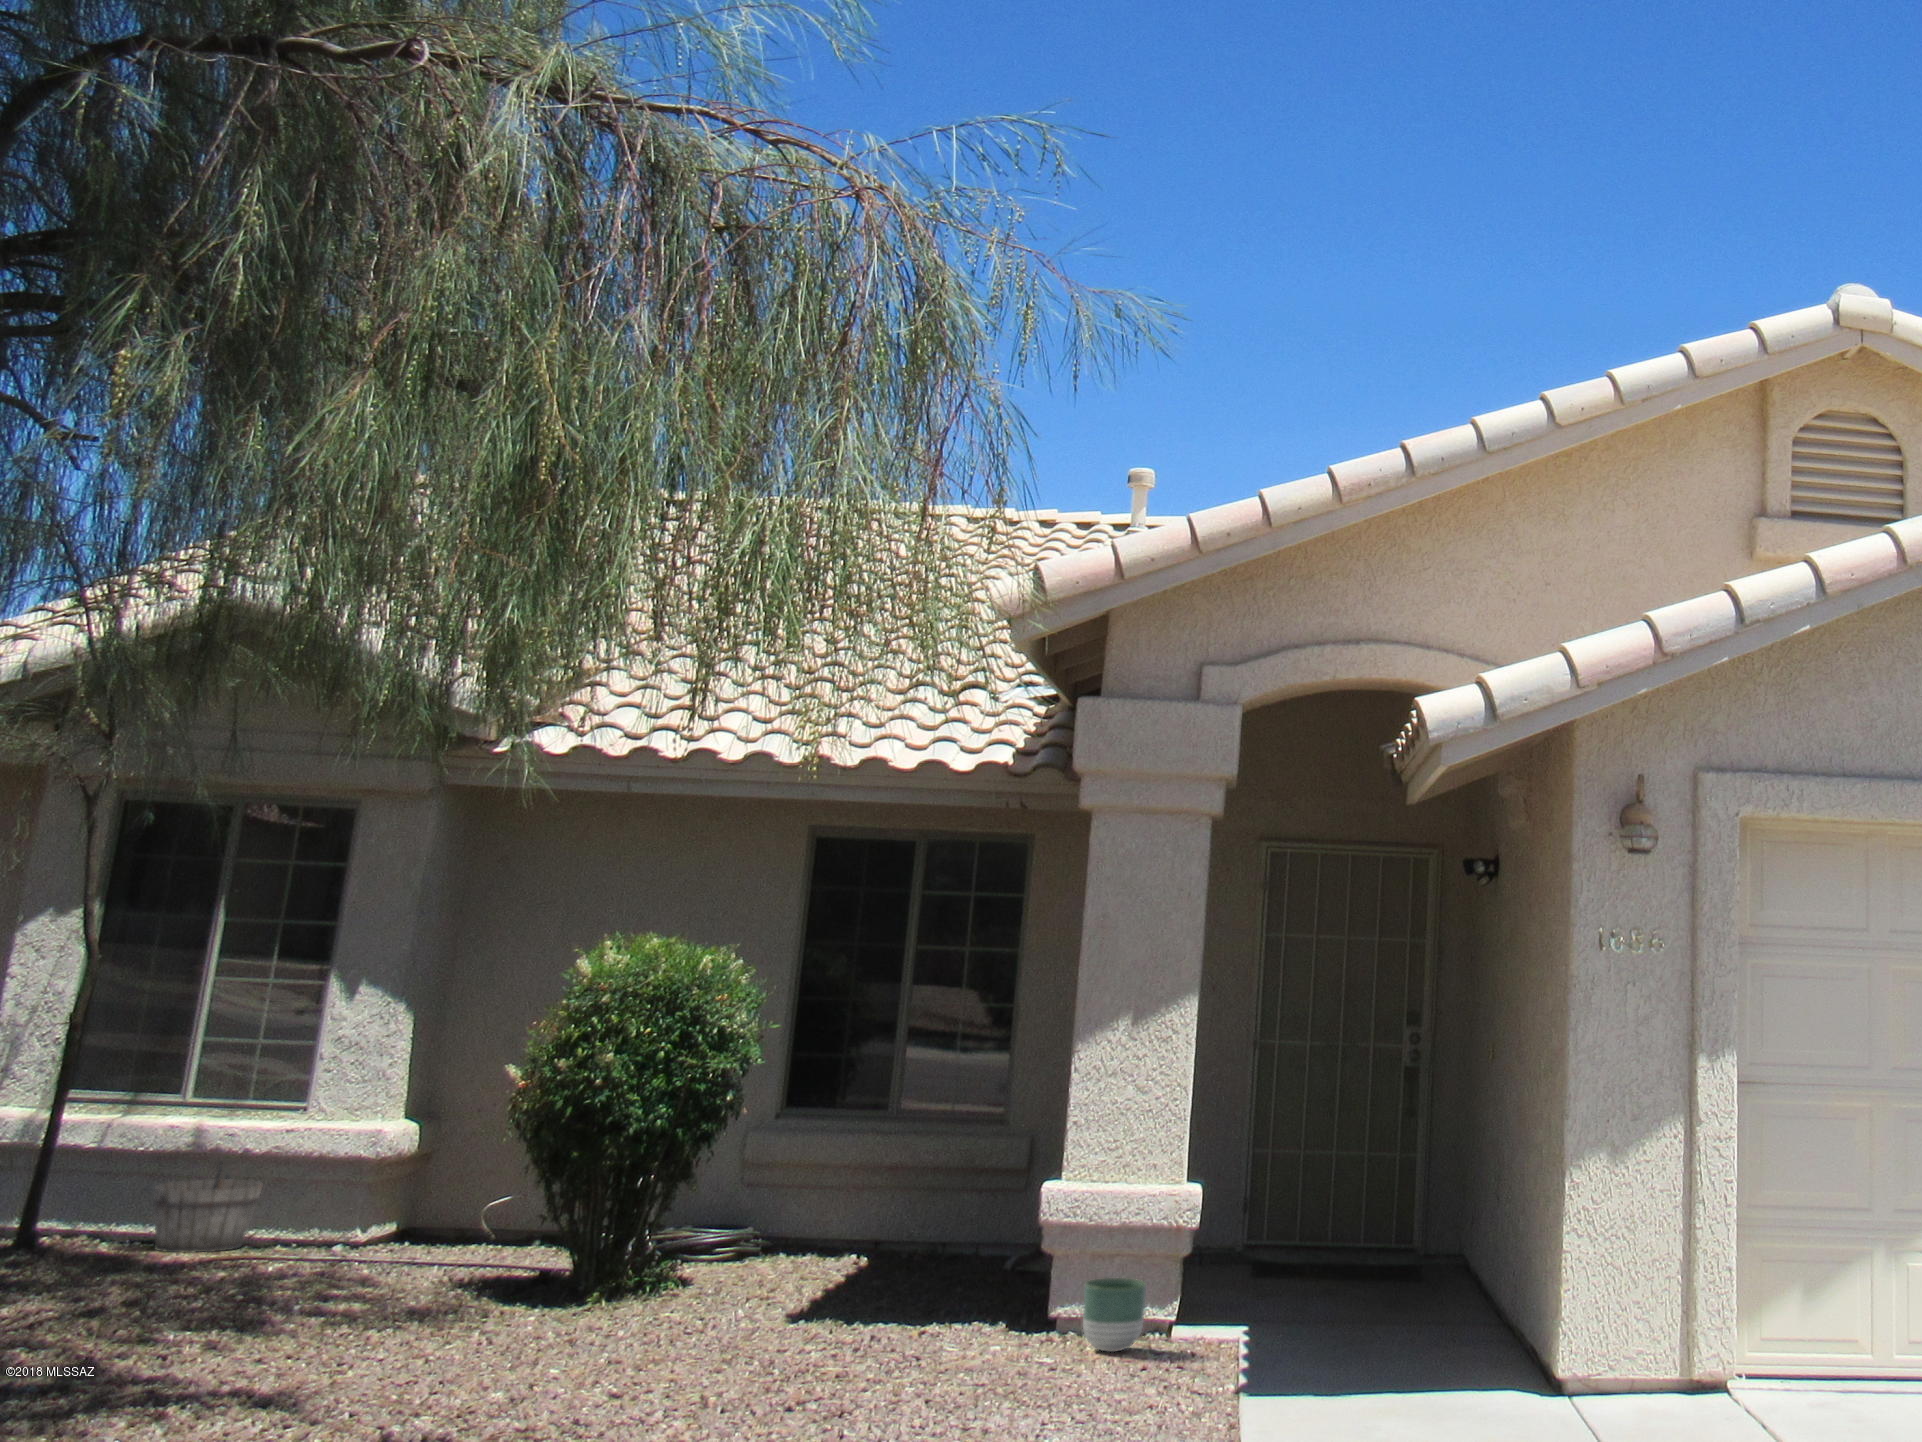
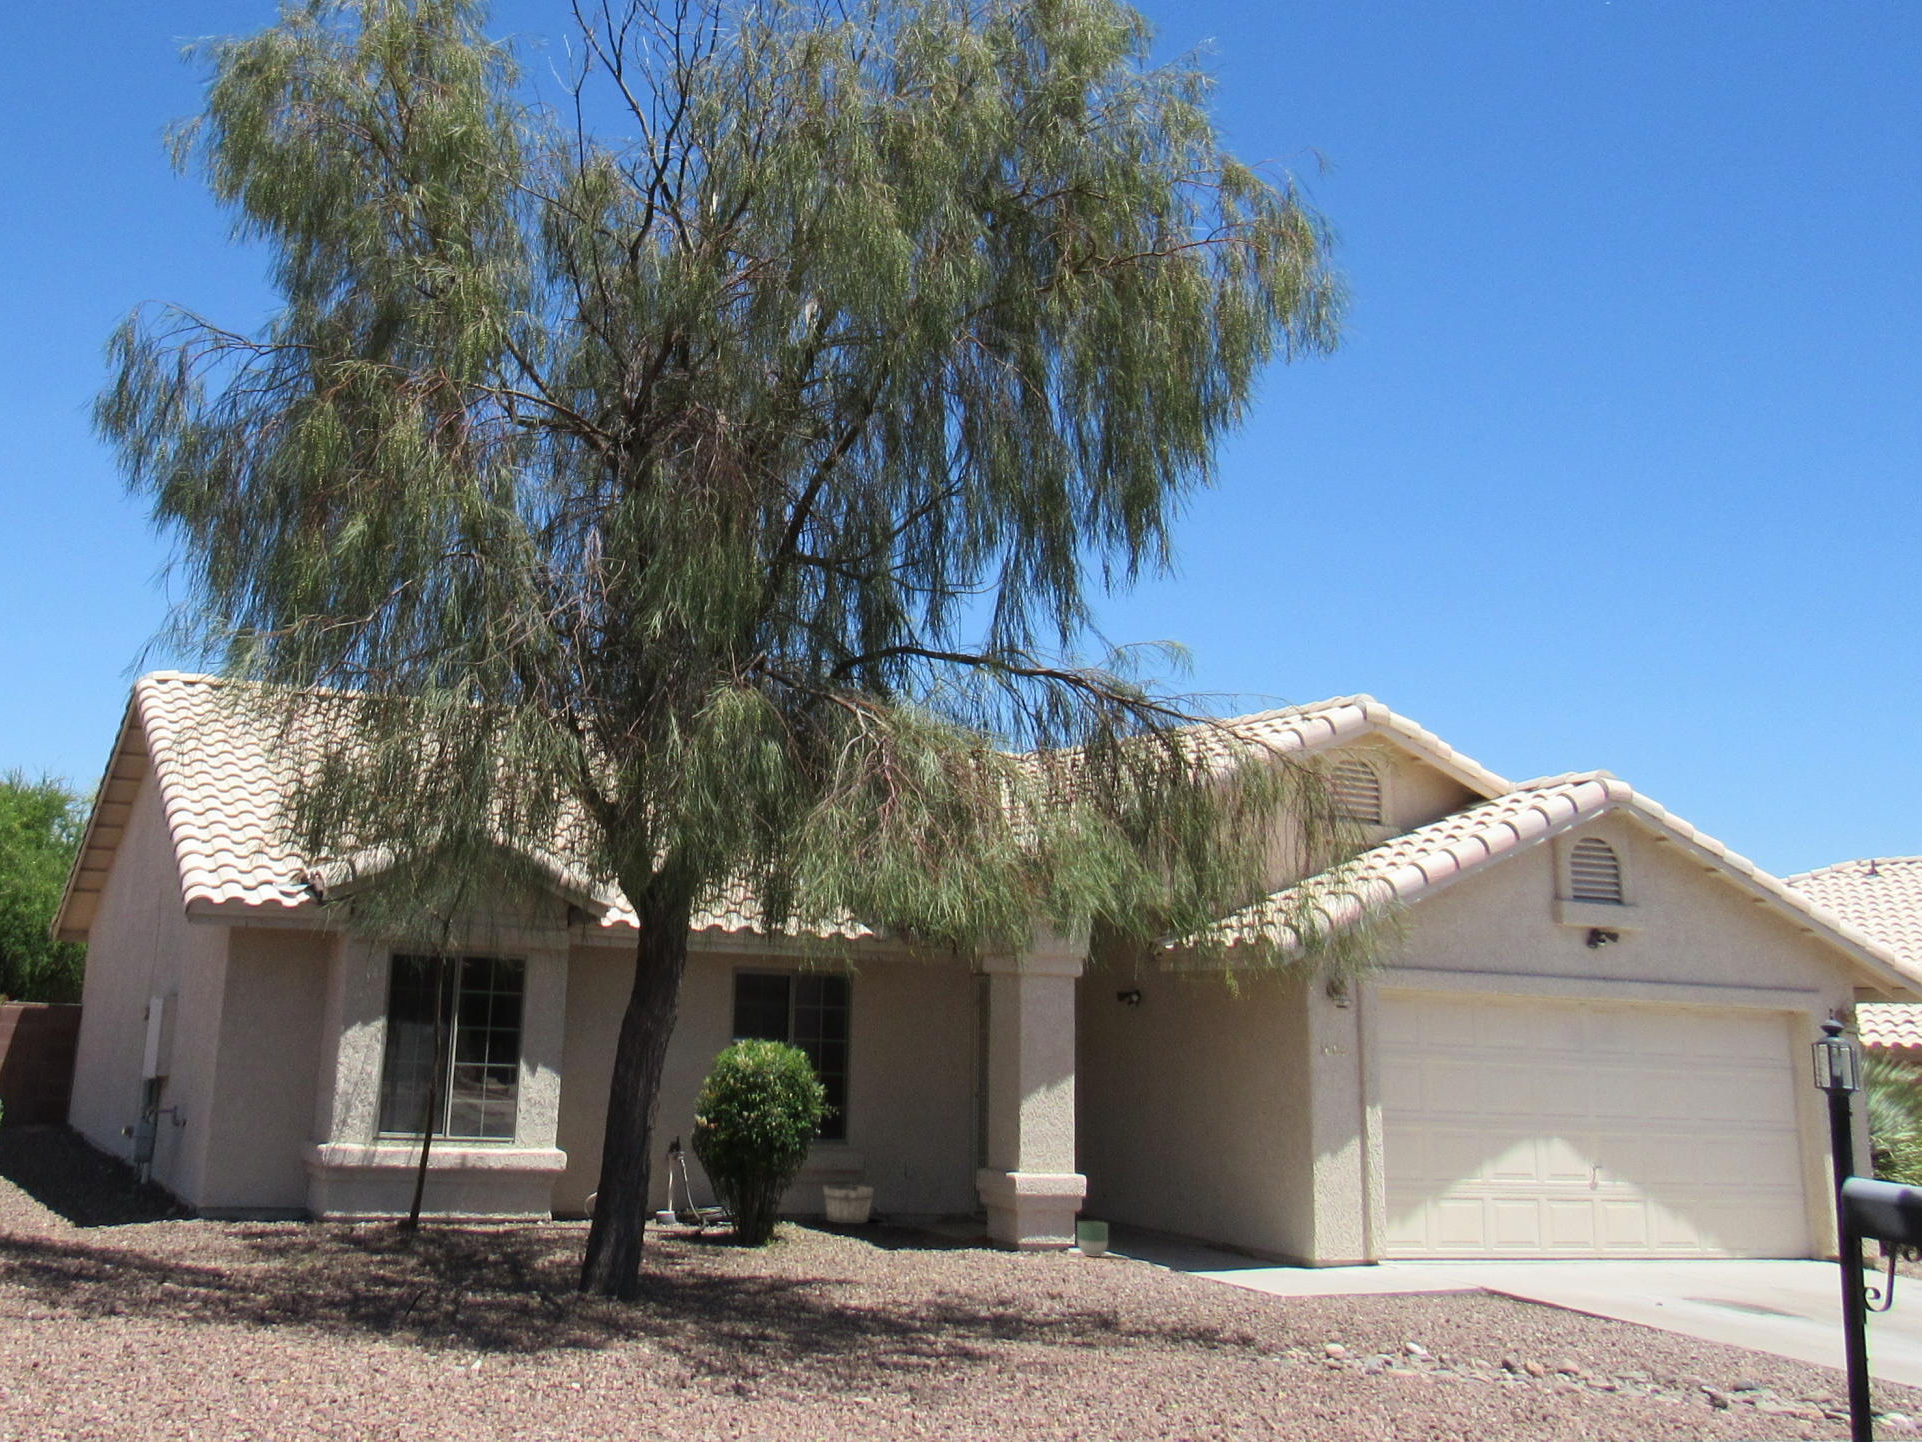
wooden bucket: present [153,1164,263,1253] -> present [824,1177,873,1223]

